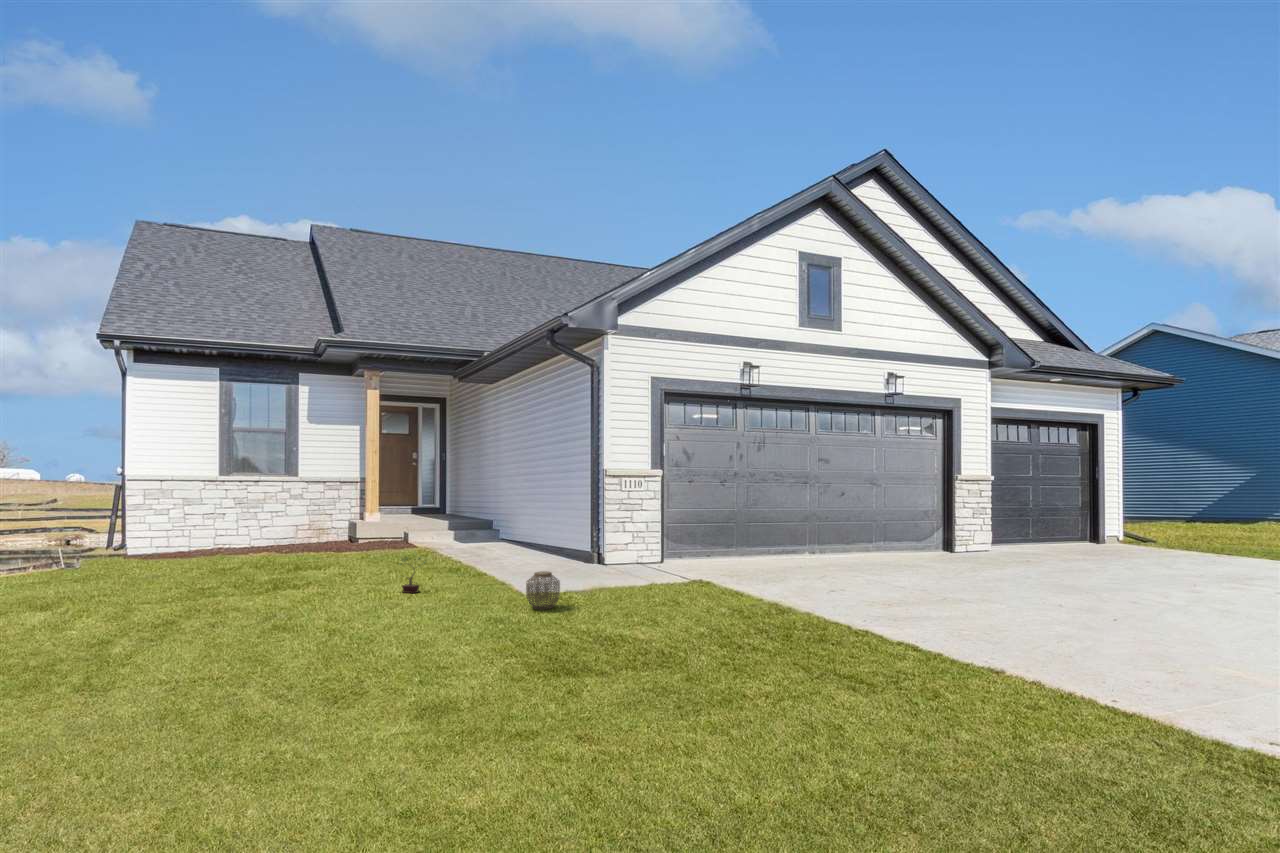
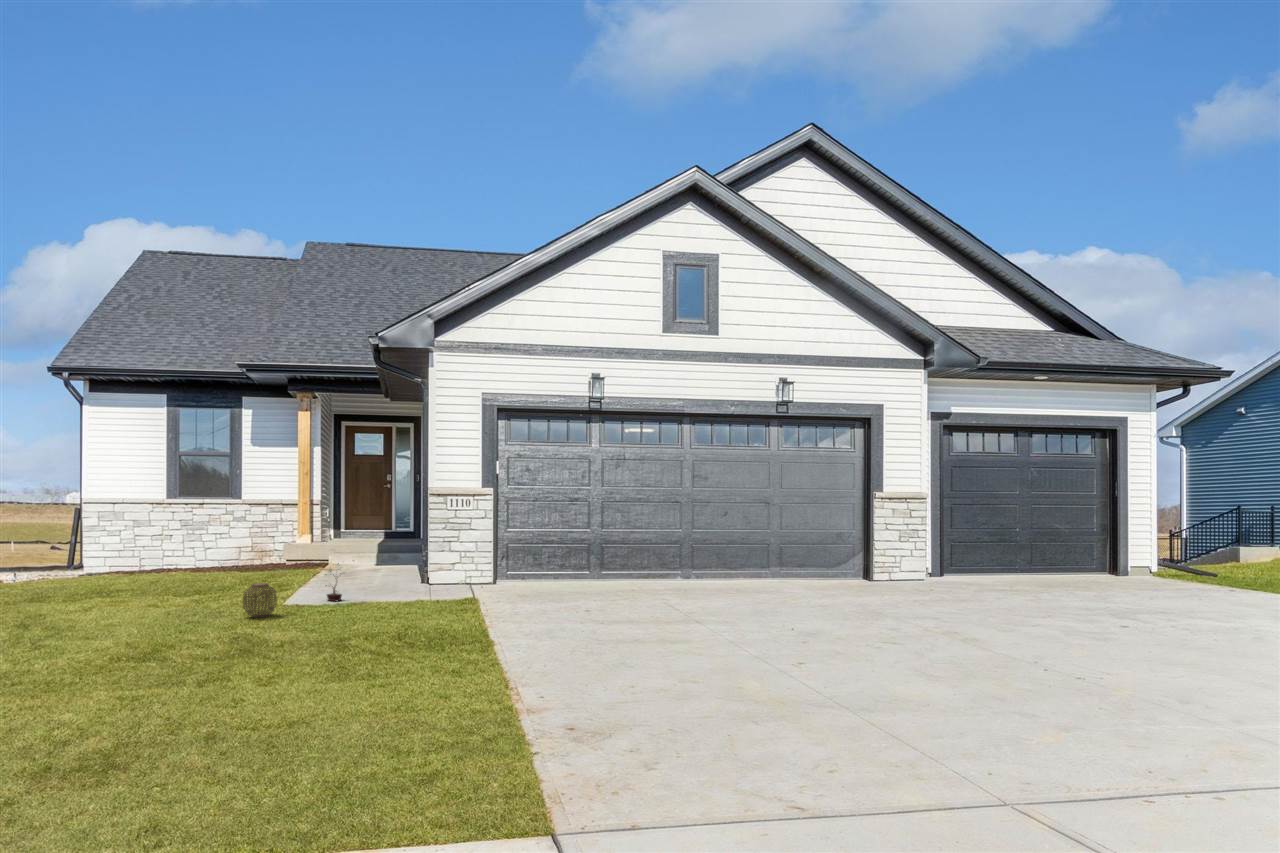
potted plant: present [400,558,425,593] -> present [325,563,342,601]

